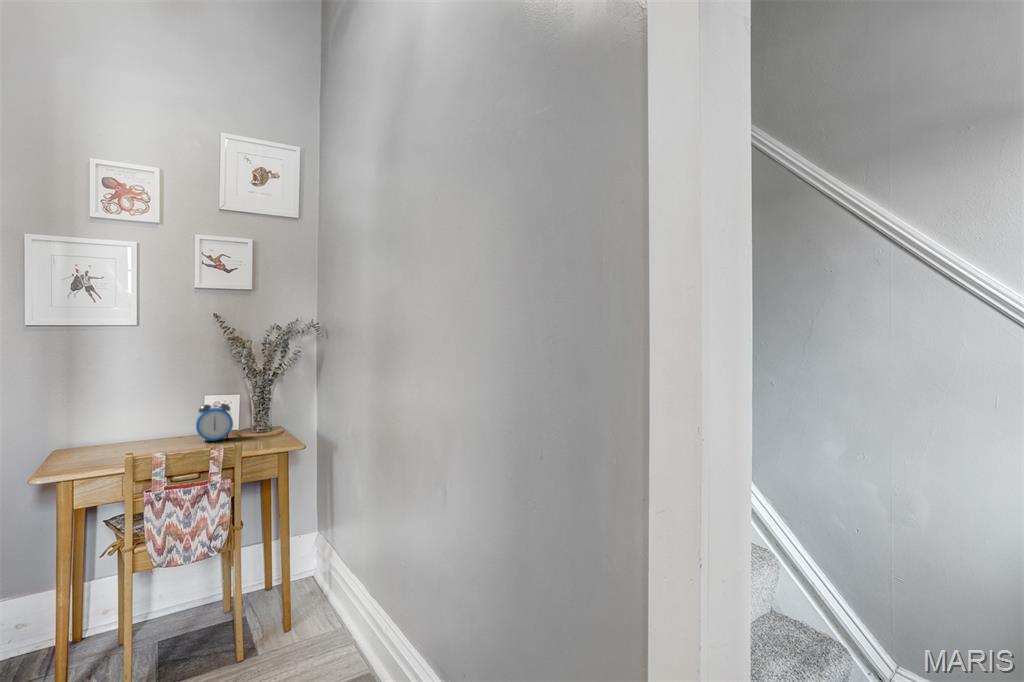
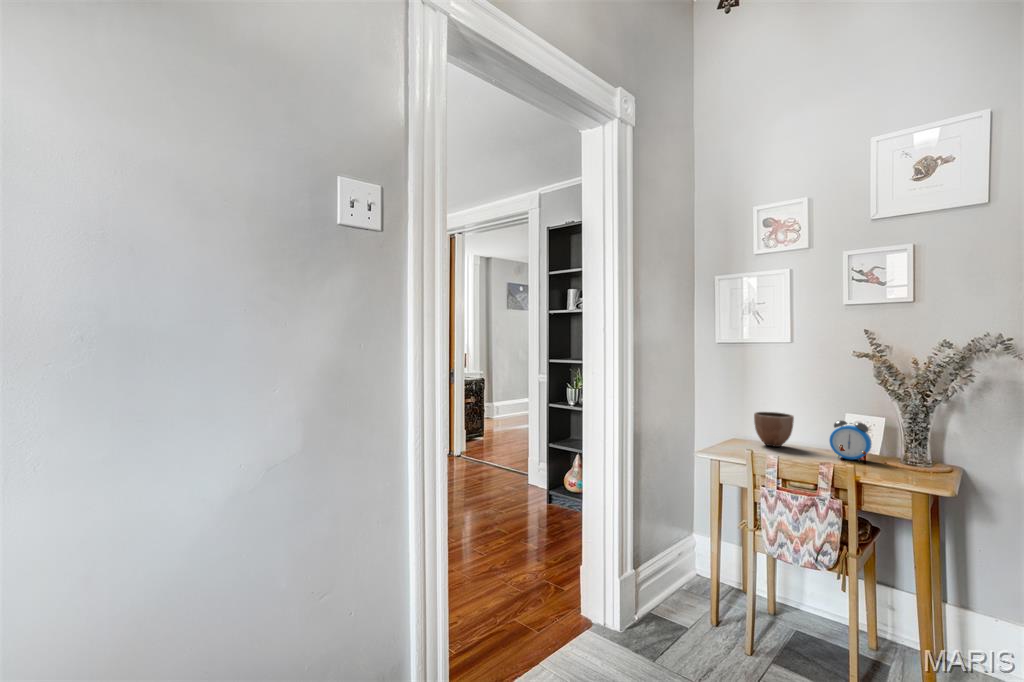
decorative bowl: none [101,408,152,449] -> present [754,412,794,447]

